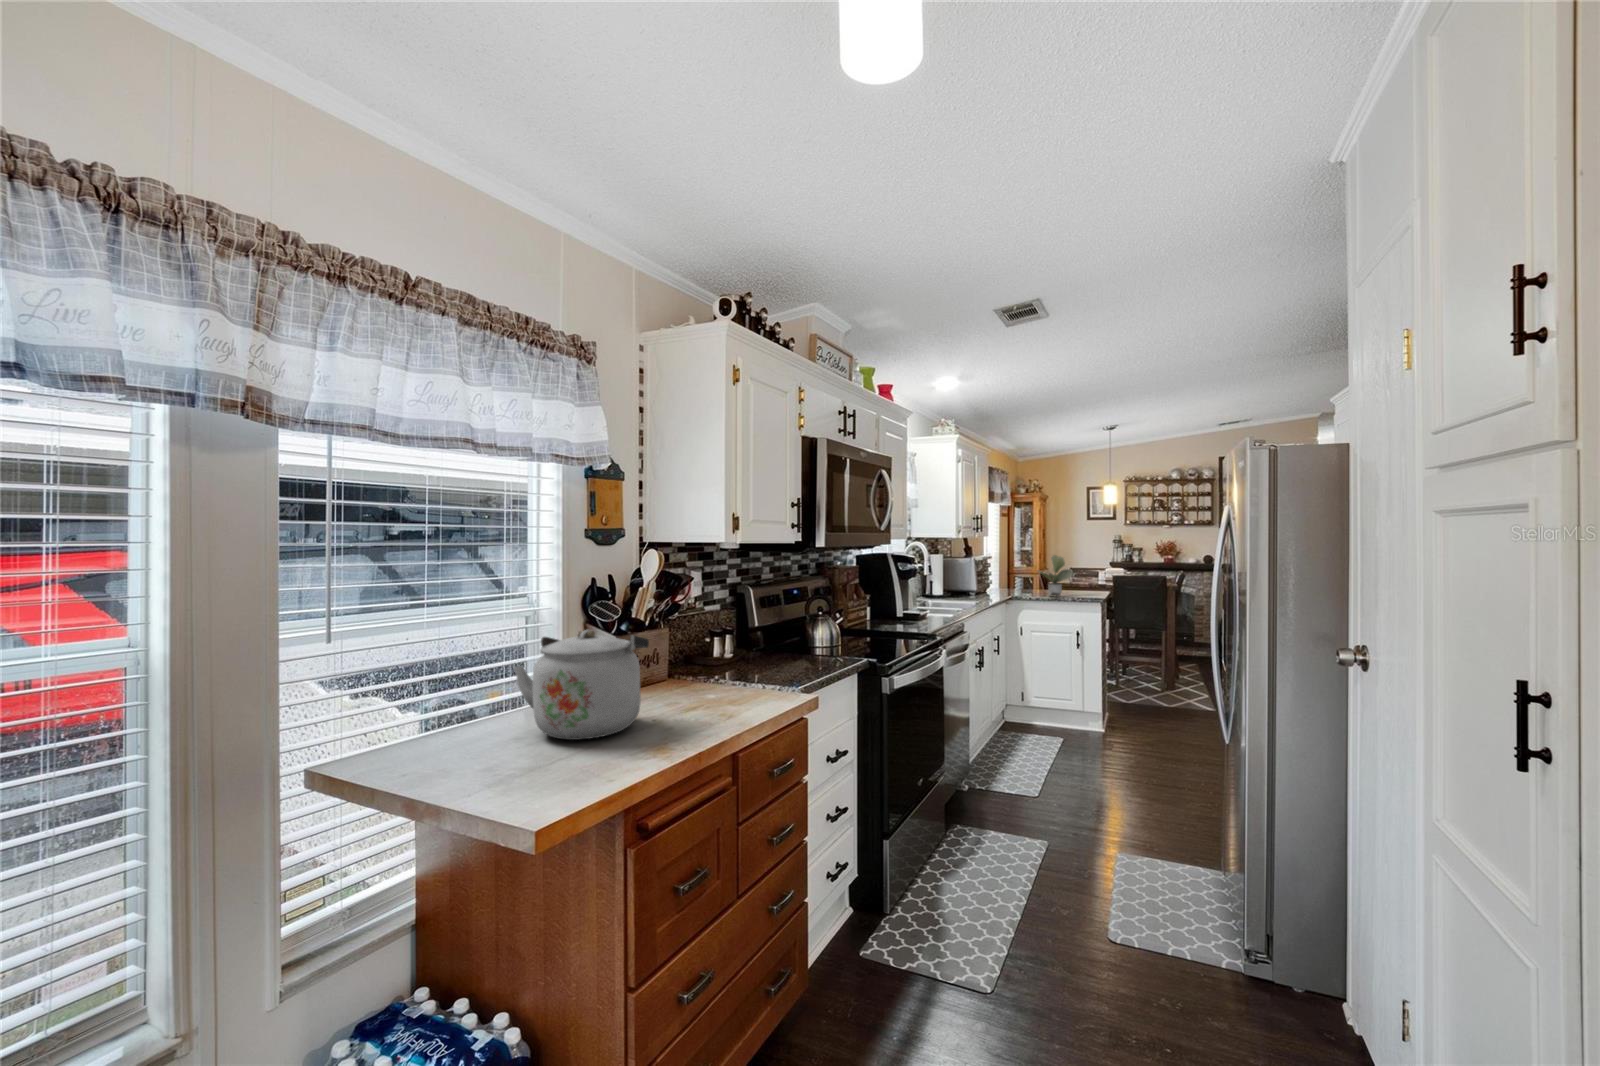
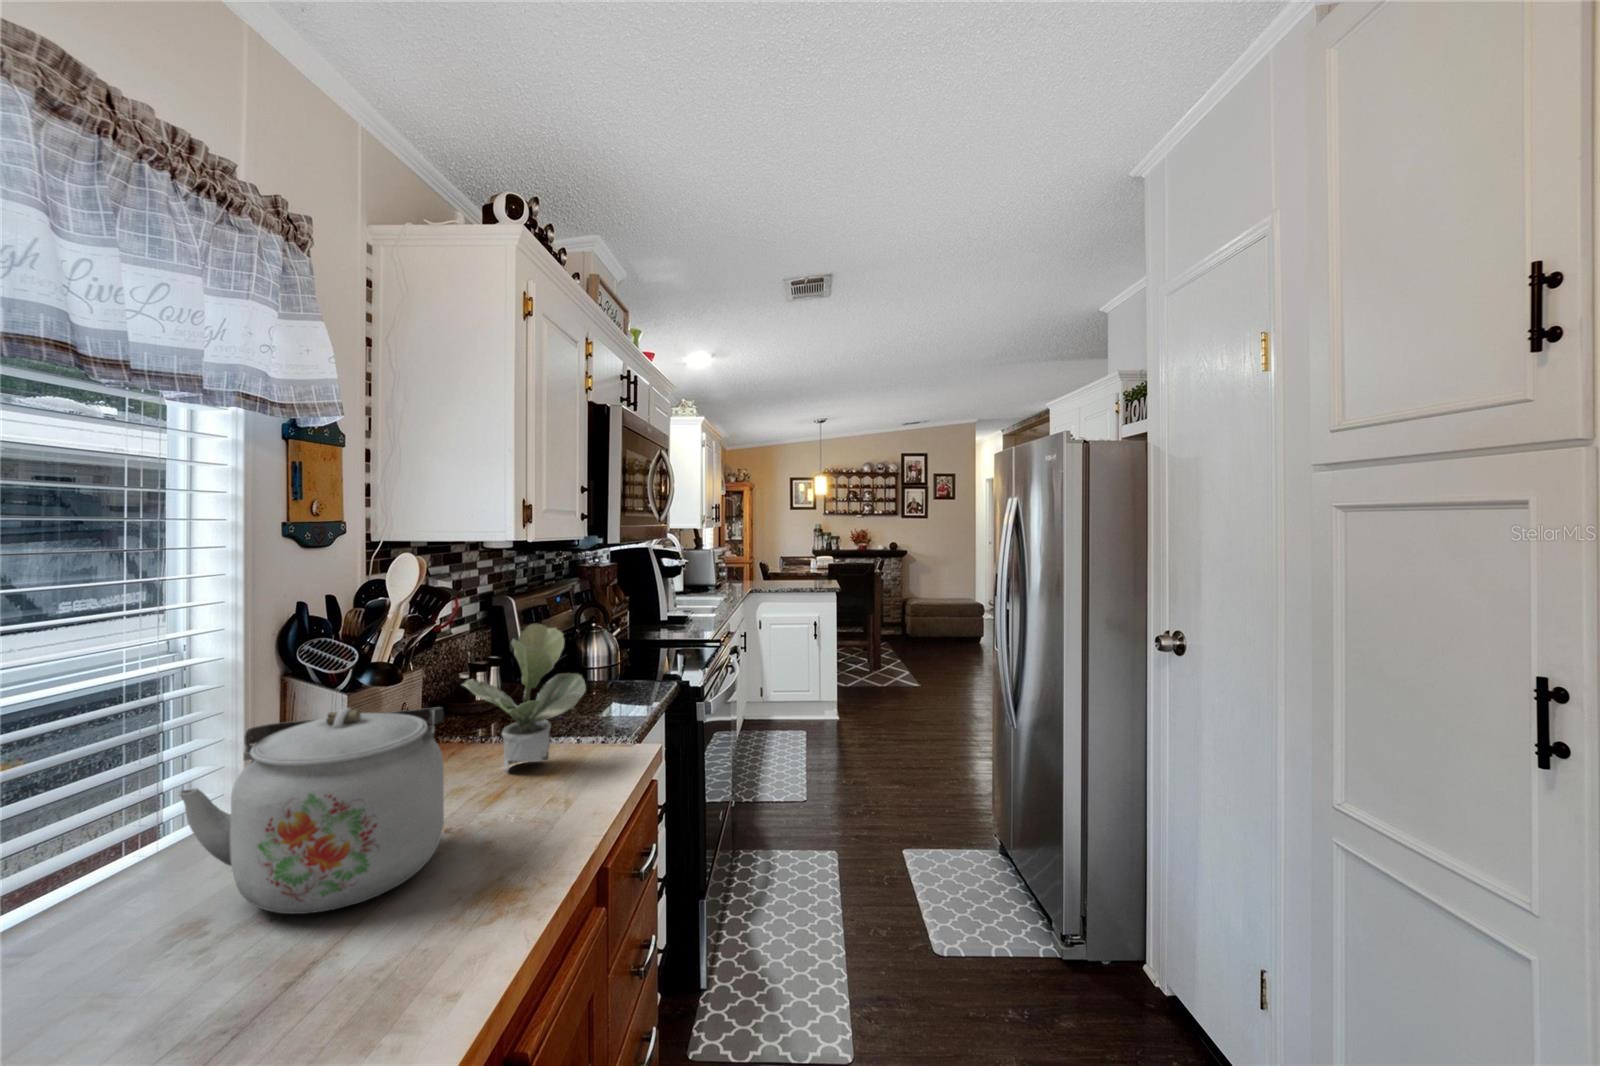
potted plant: present [1038,555,1073,596] -> present [462,624,586,768]

